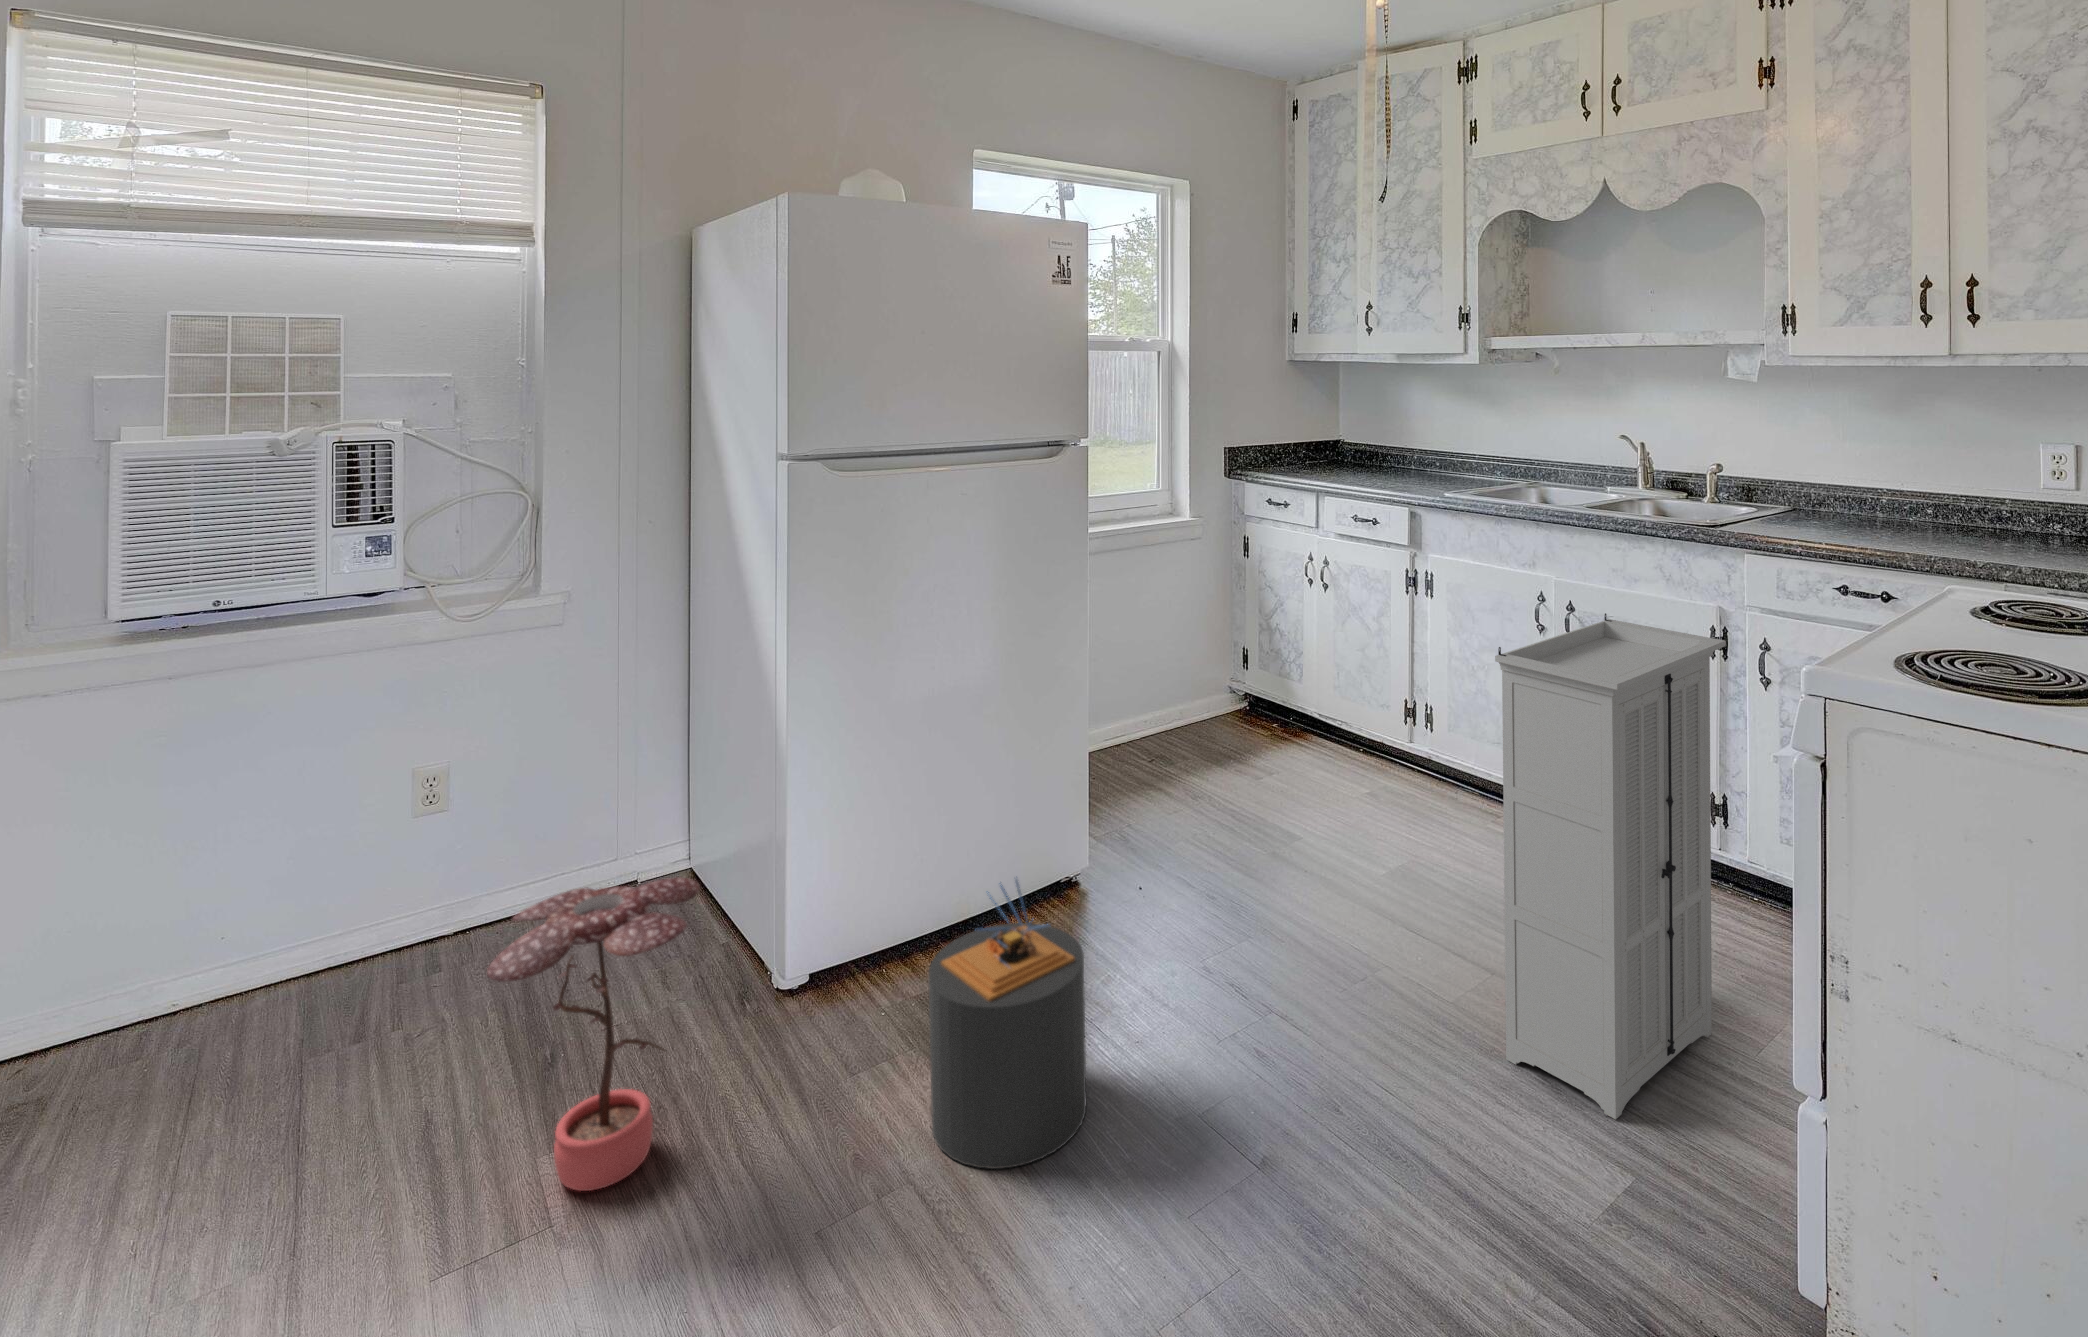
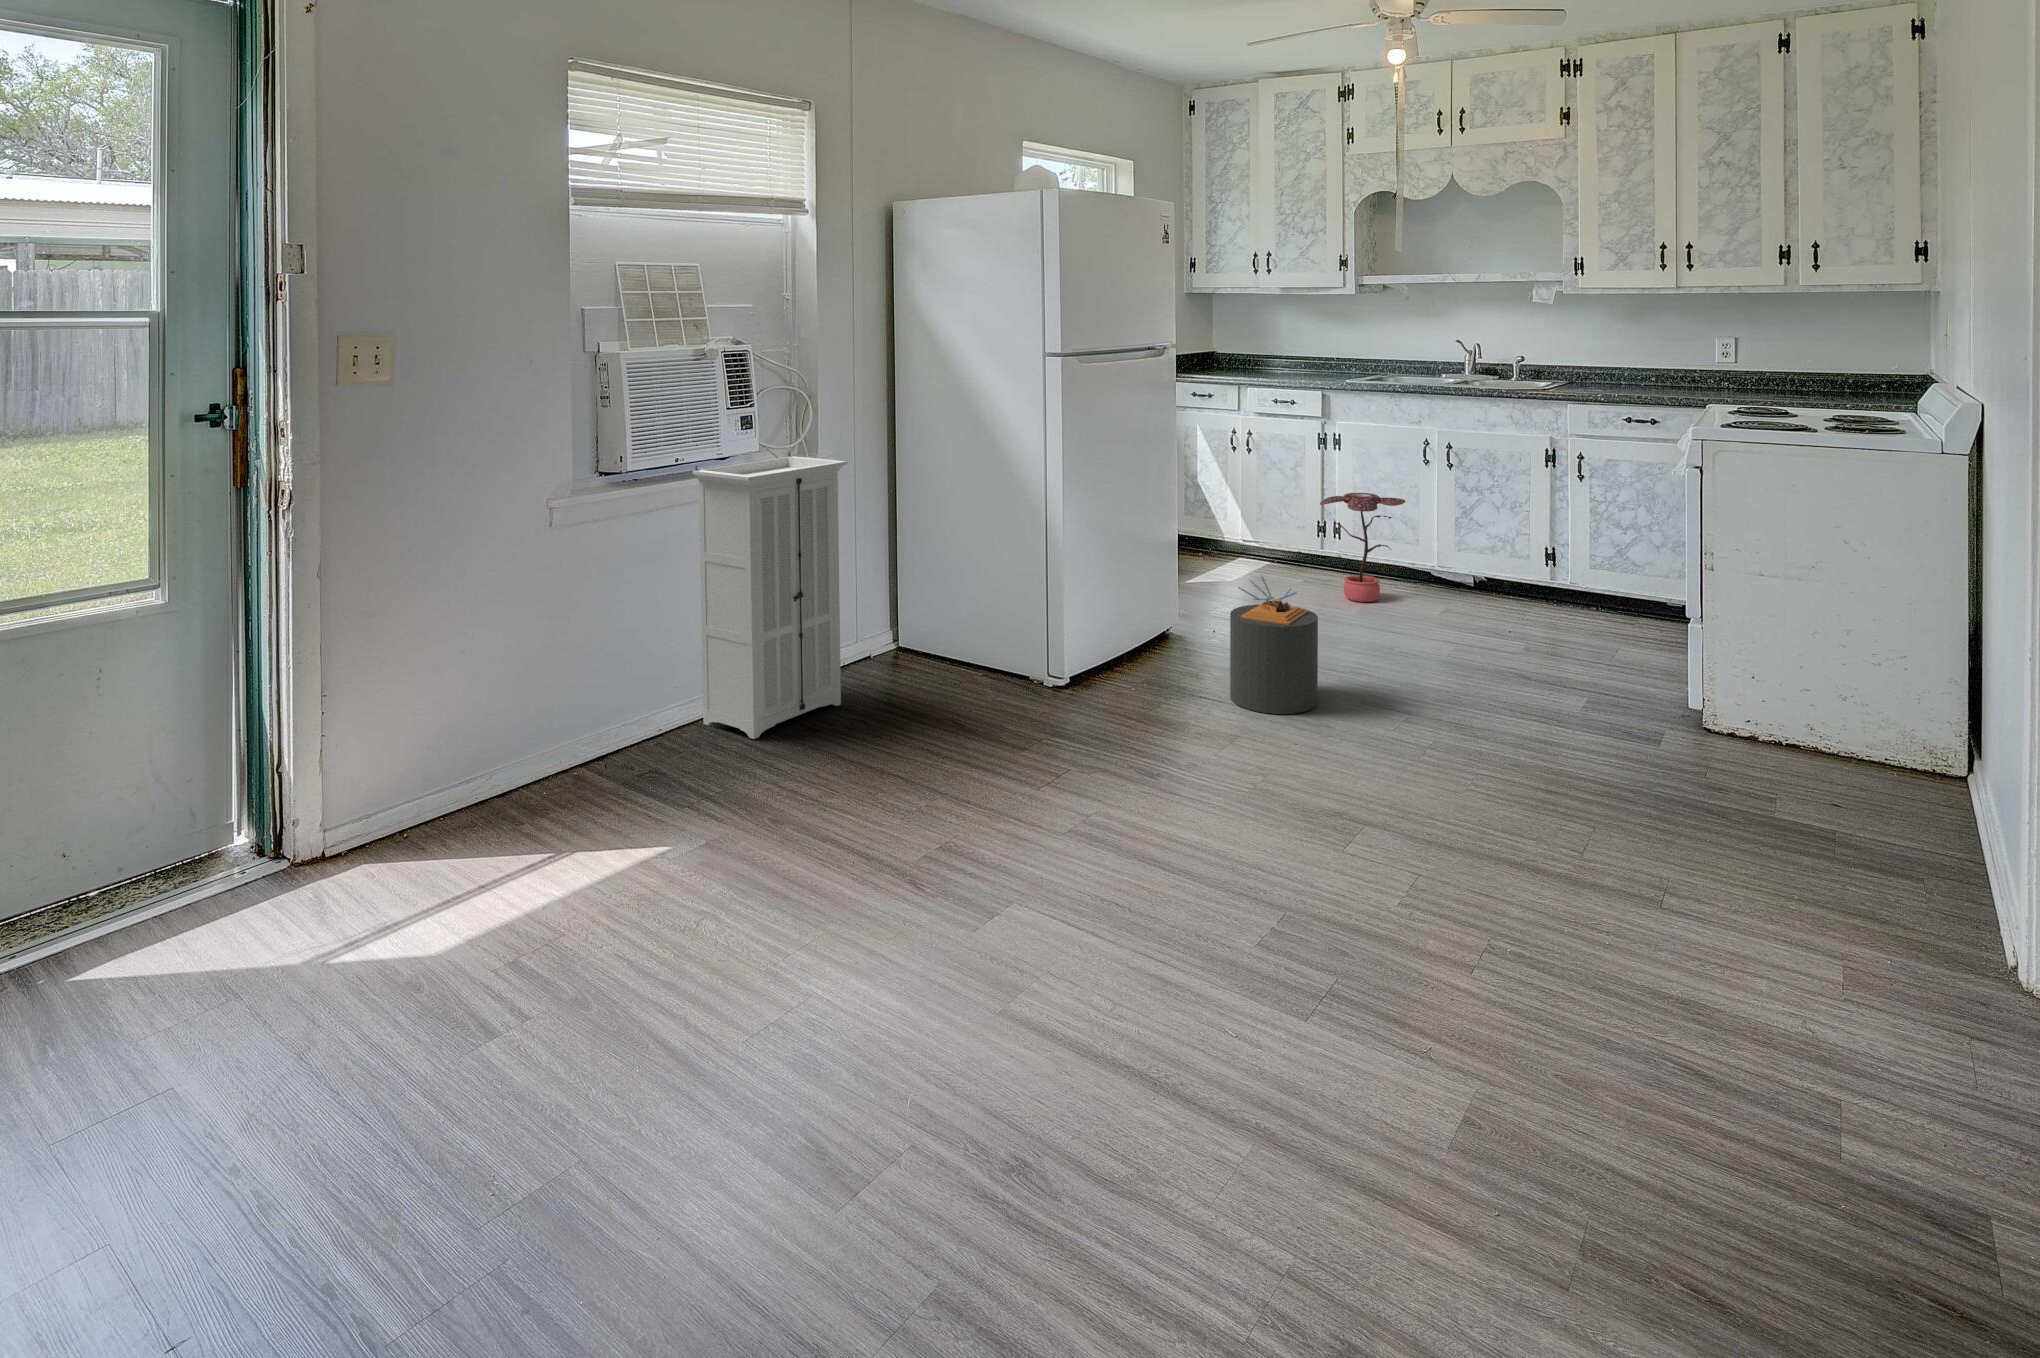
storage cabinet: present [1495,613,1726,1119] -> present [693,452,847,739]
potted plant: present [487,877,700,1191] -> present [1320,493,1406,602]

